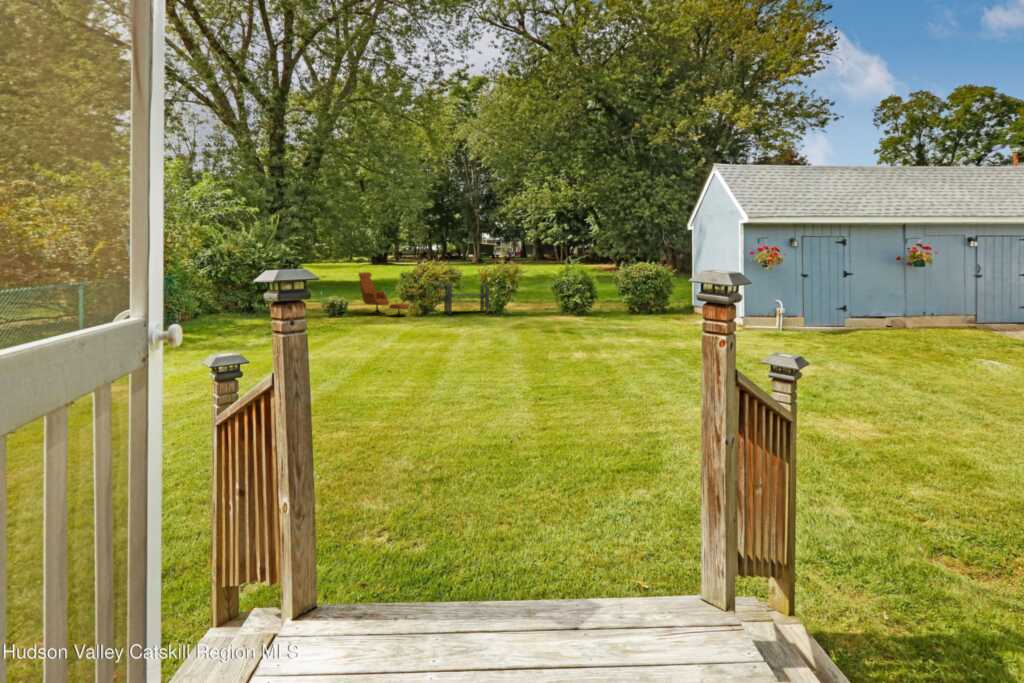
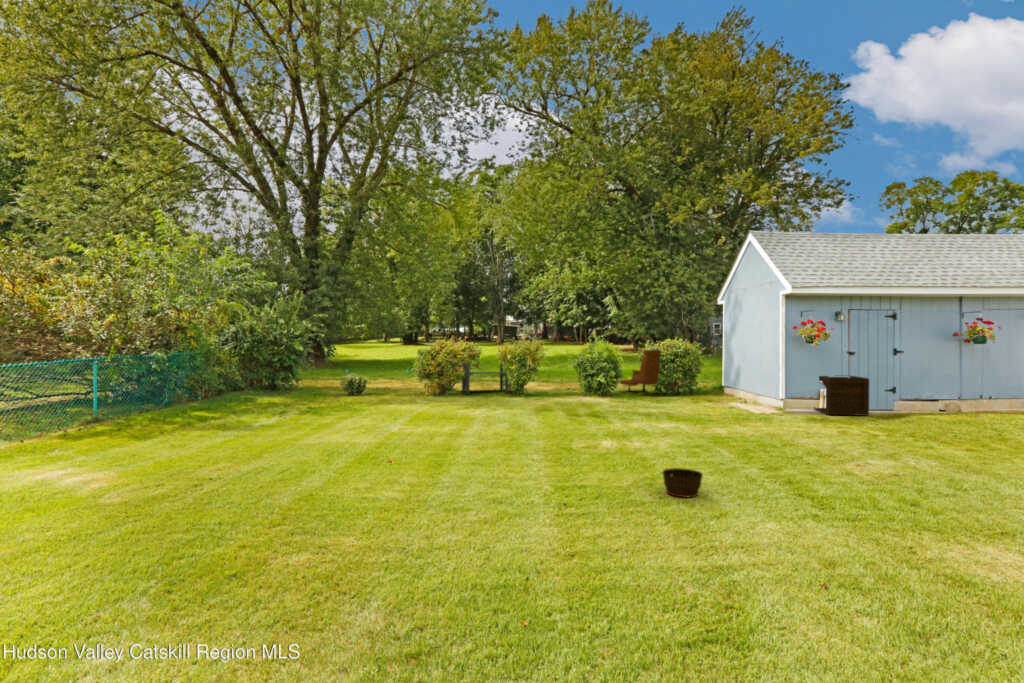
lounge chair: present [358,272,408,316] -> present [620,350,661,394]
wooden crate: none [766,296,814,332] -> present [814,376,869,416]
basket: none [614,371,646,392] -> present [662,468,703,498]

